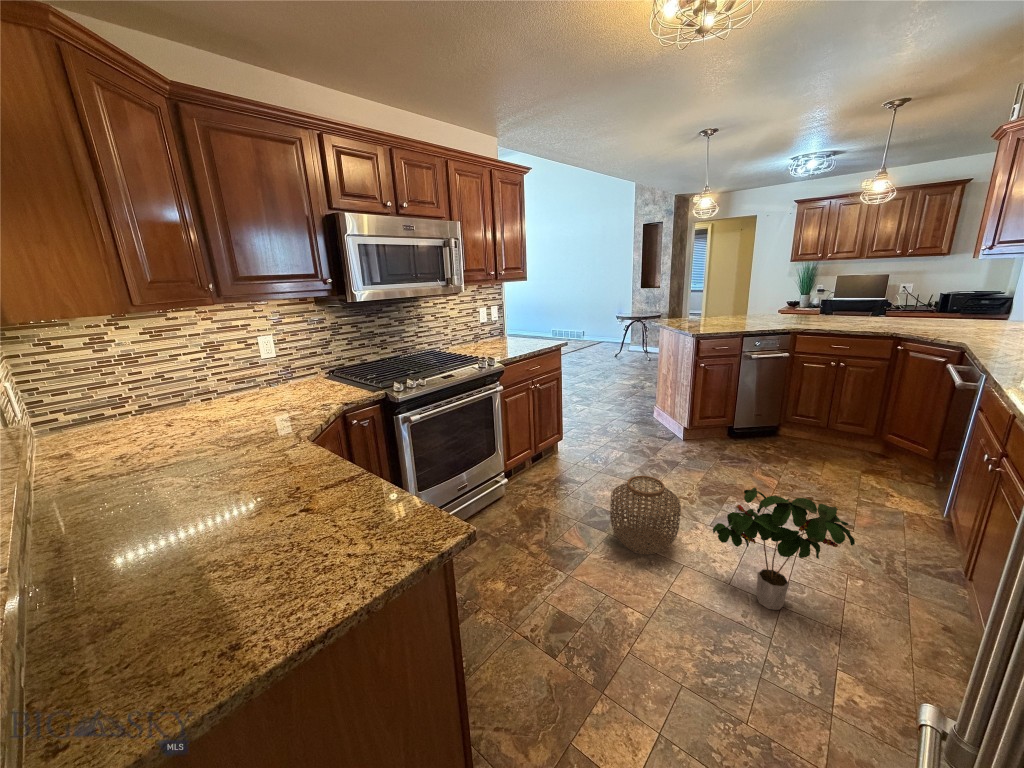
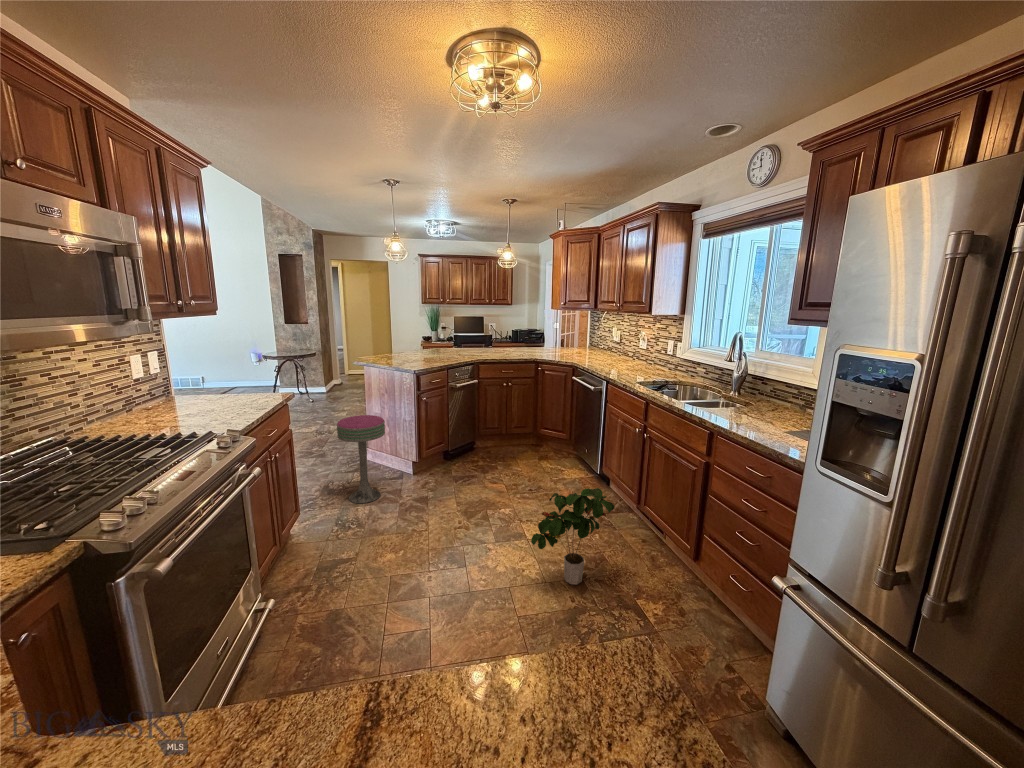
bar stool: none [607,370,650,448] -> present [337,415,385,503]
woven basket: present [610,476,681,555] -> none [432,517,499,601]

